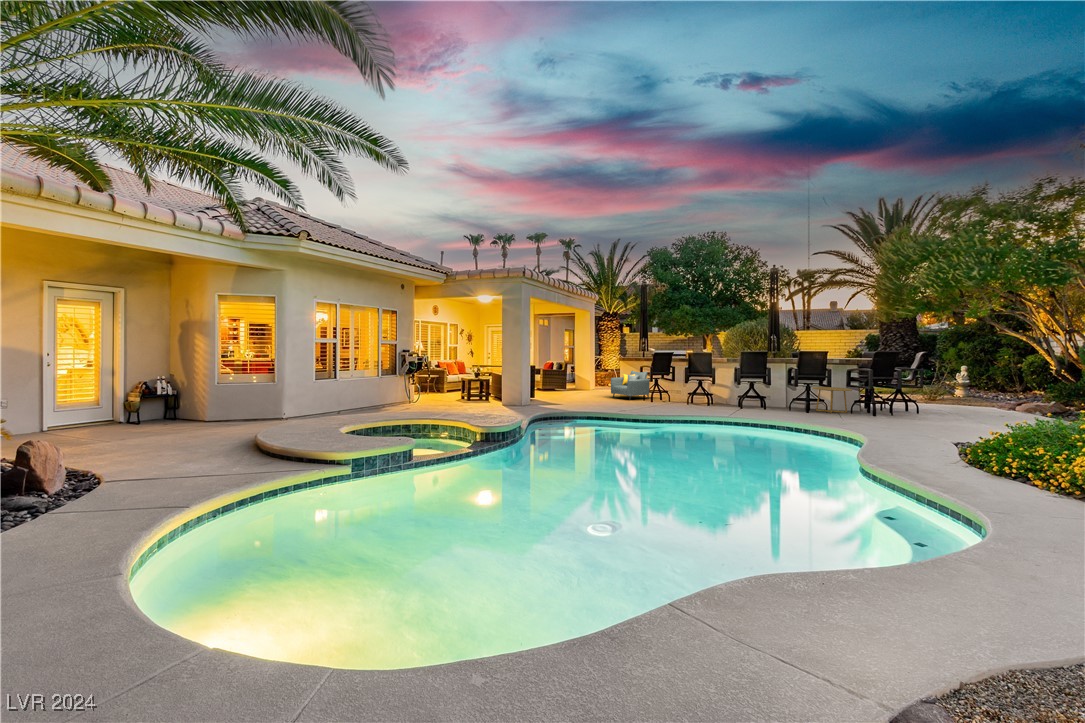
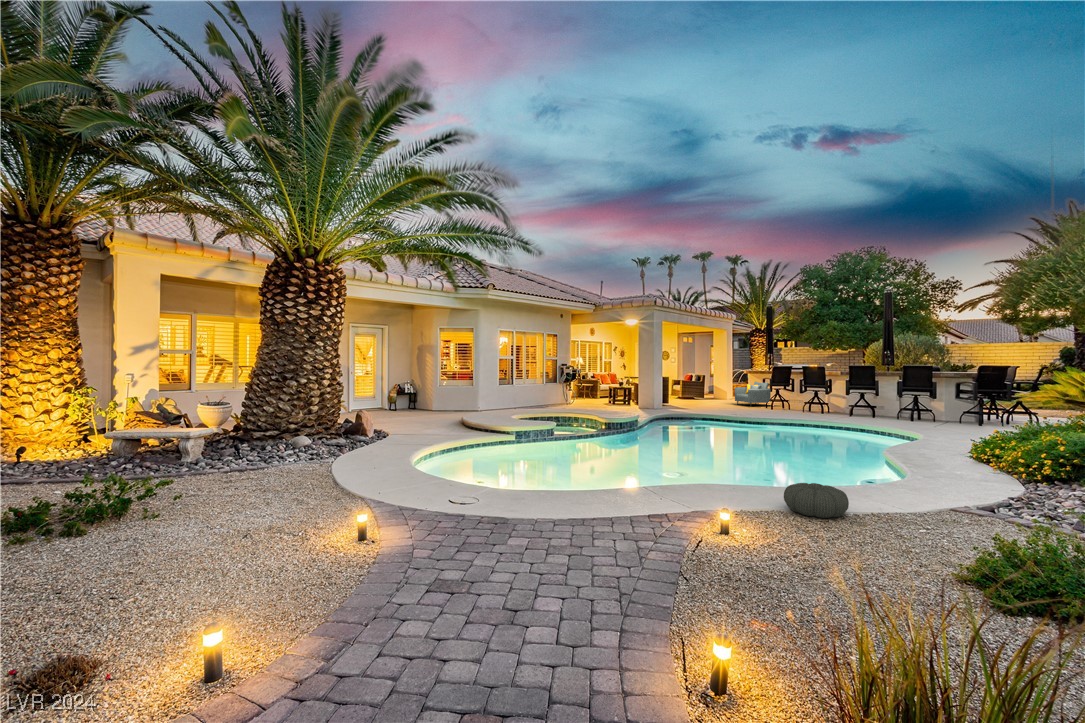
round table: present [813,387,852,413] -> none [924,397,967,422]
pouf: none [912,564,1040,641] -> present [784,483,849,518]

